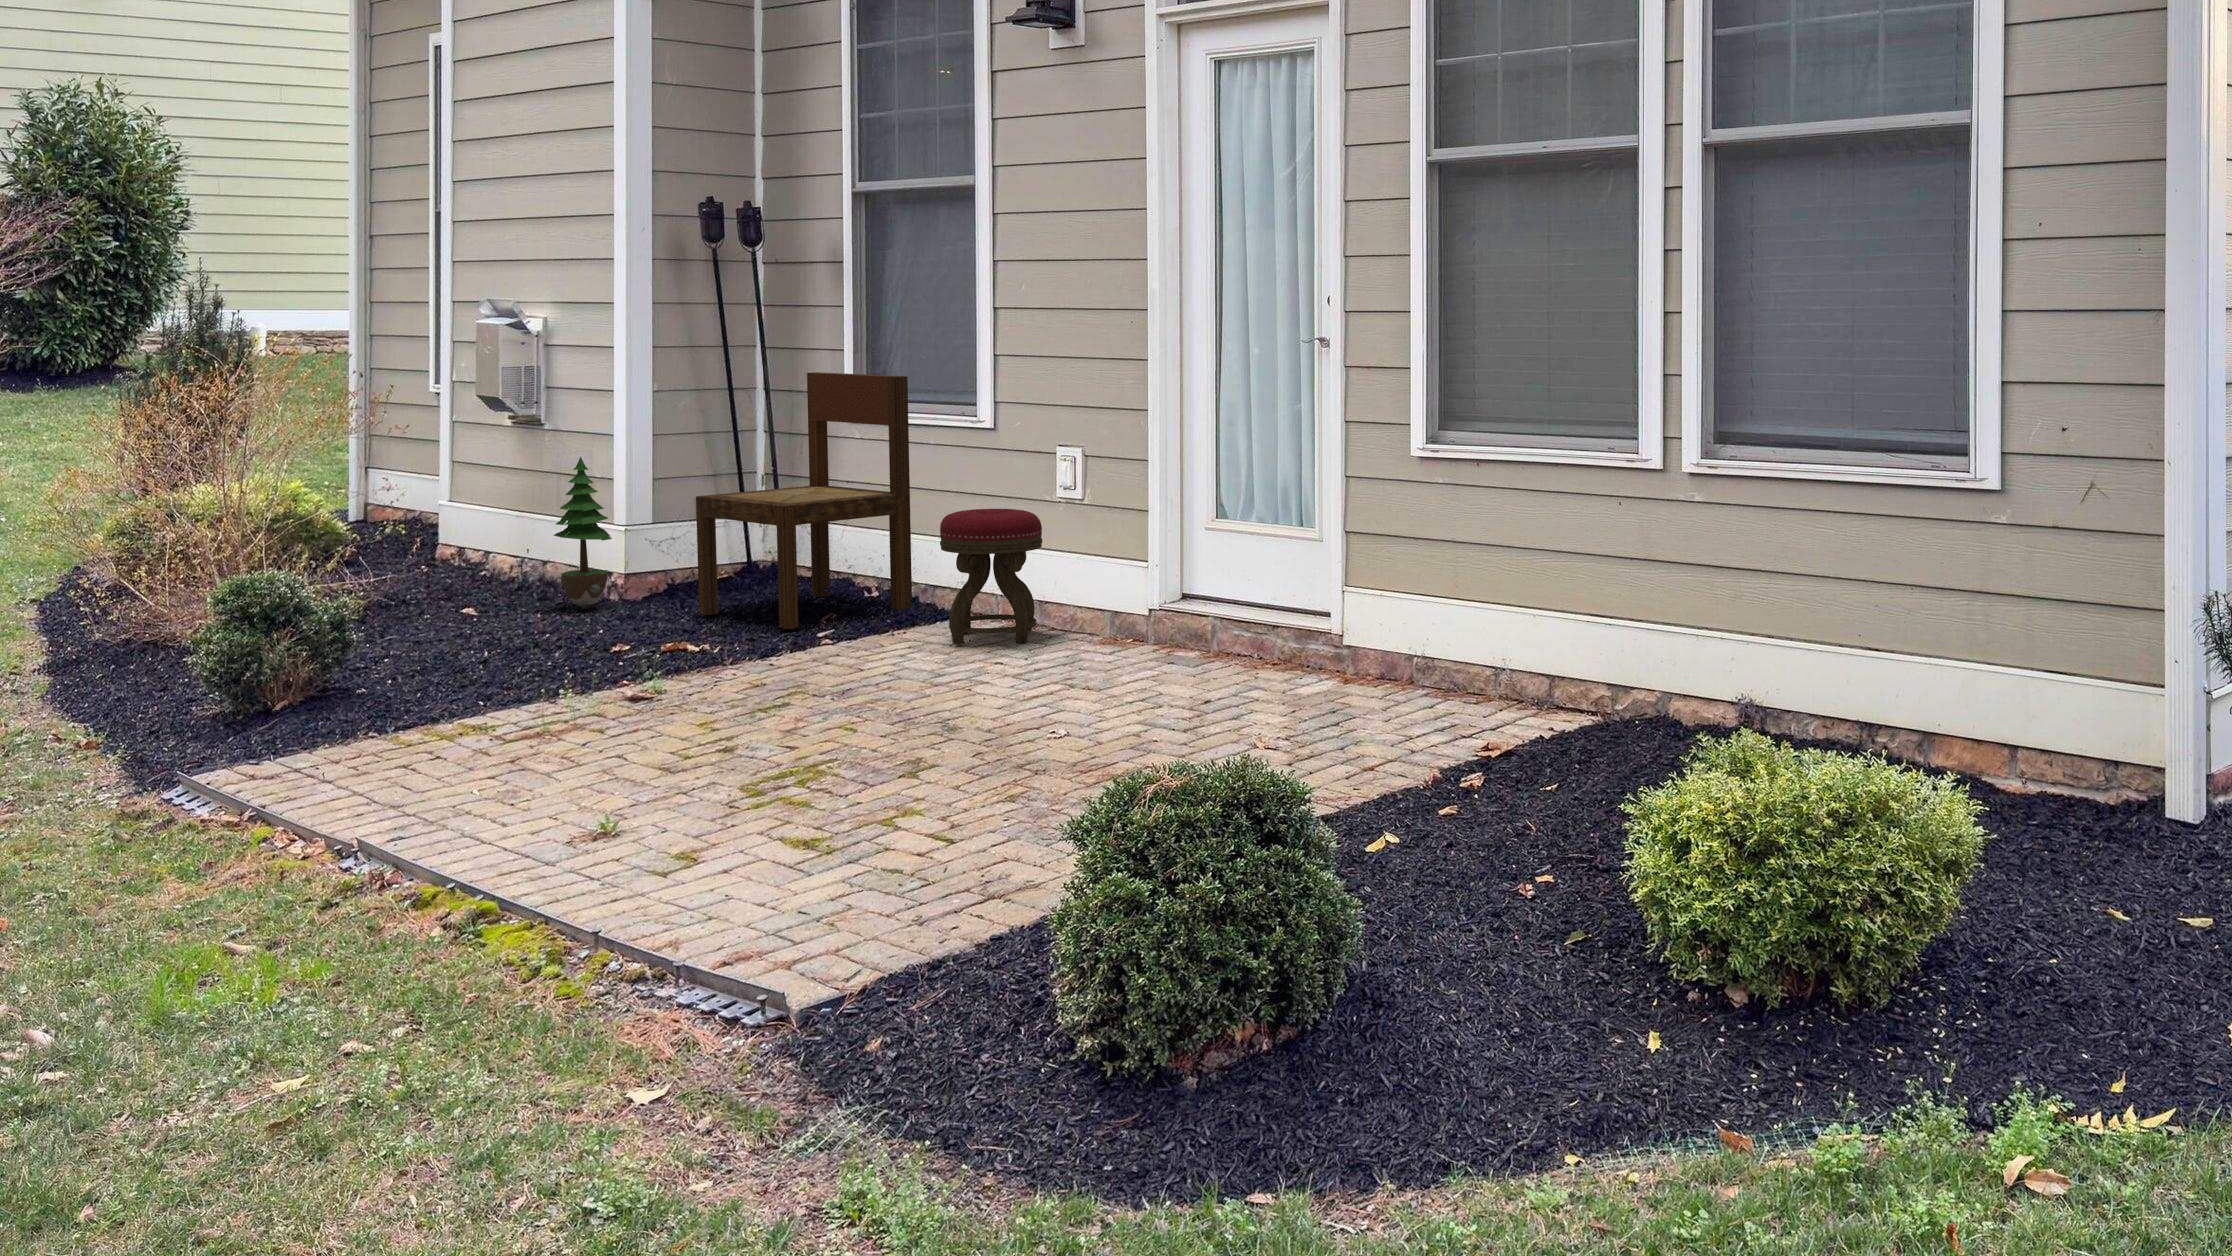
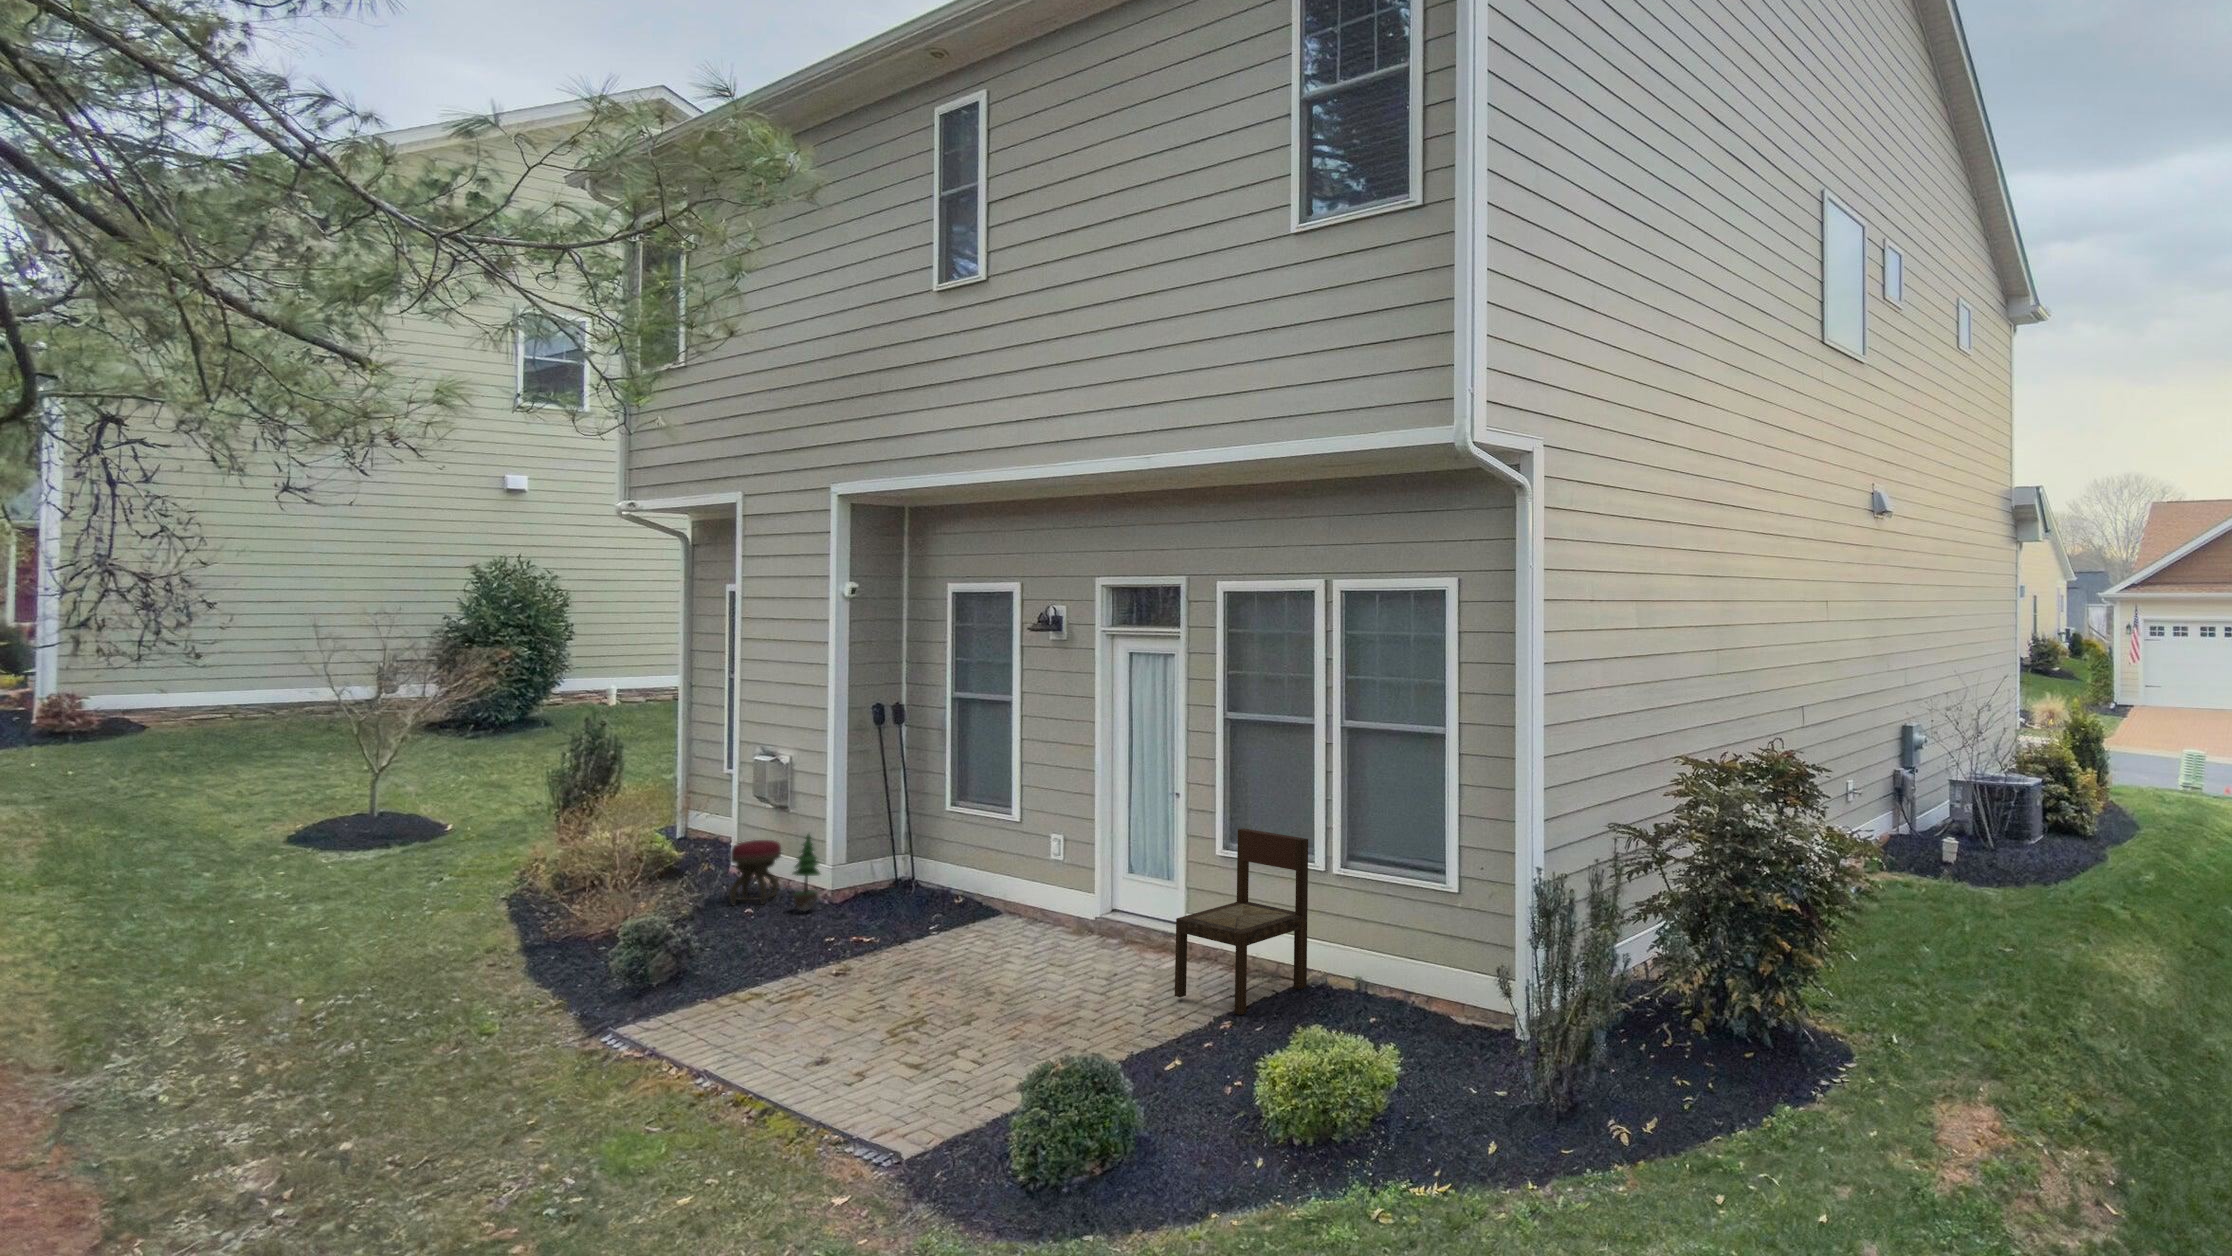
dining chair: present [696,372,912,629] -> present [1175,828,1308,1015]
stool: present [940,509,1042,644] -> present [730,840,781,905]

